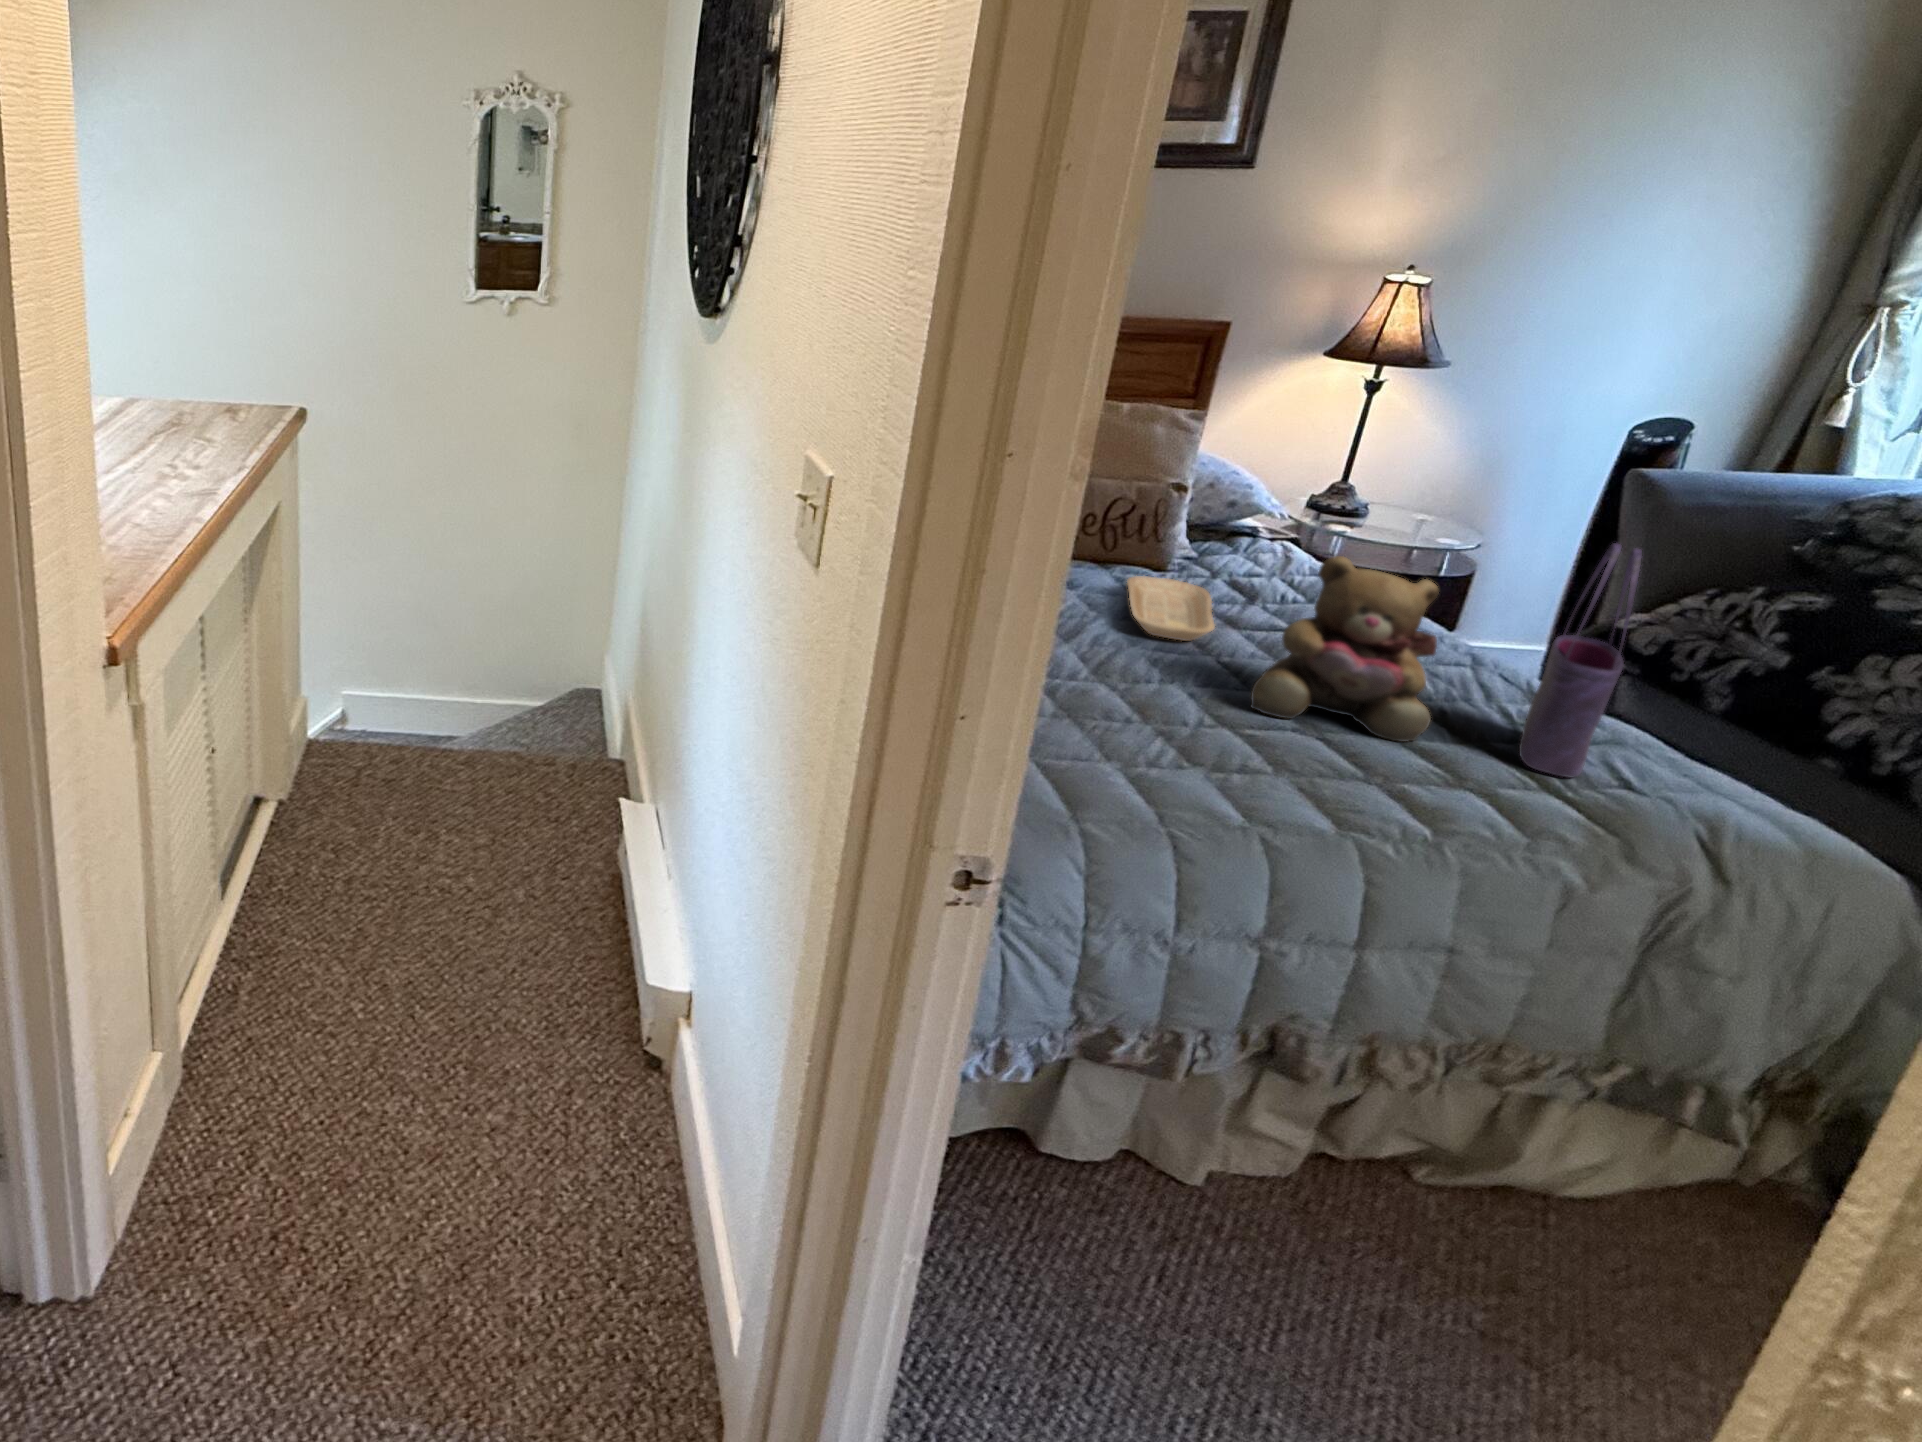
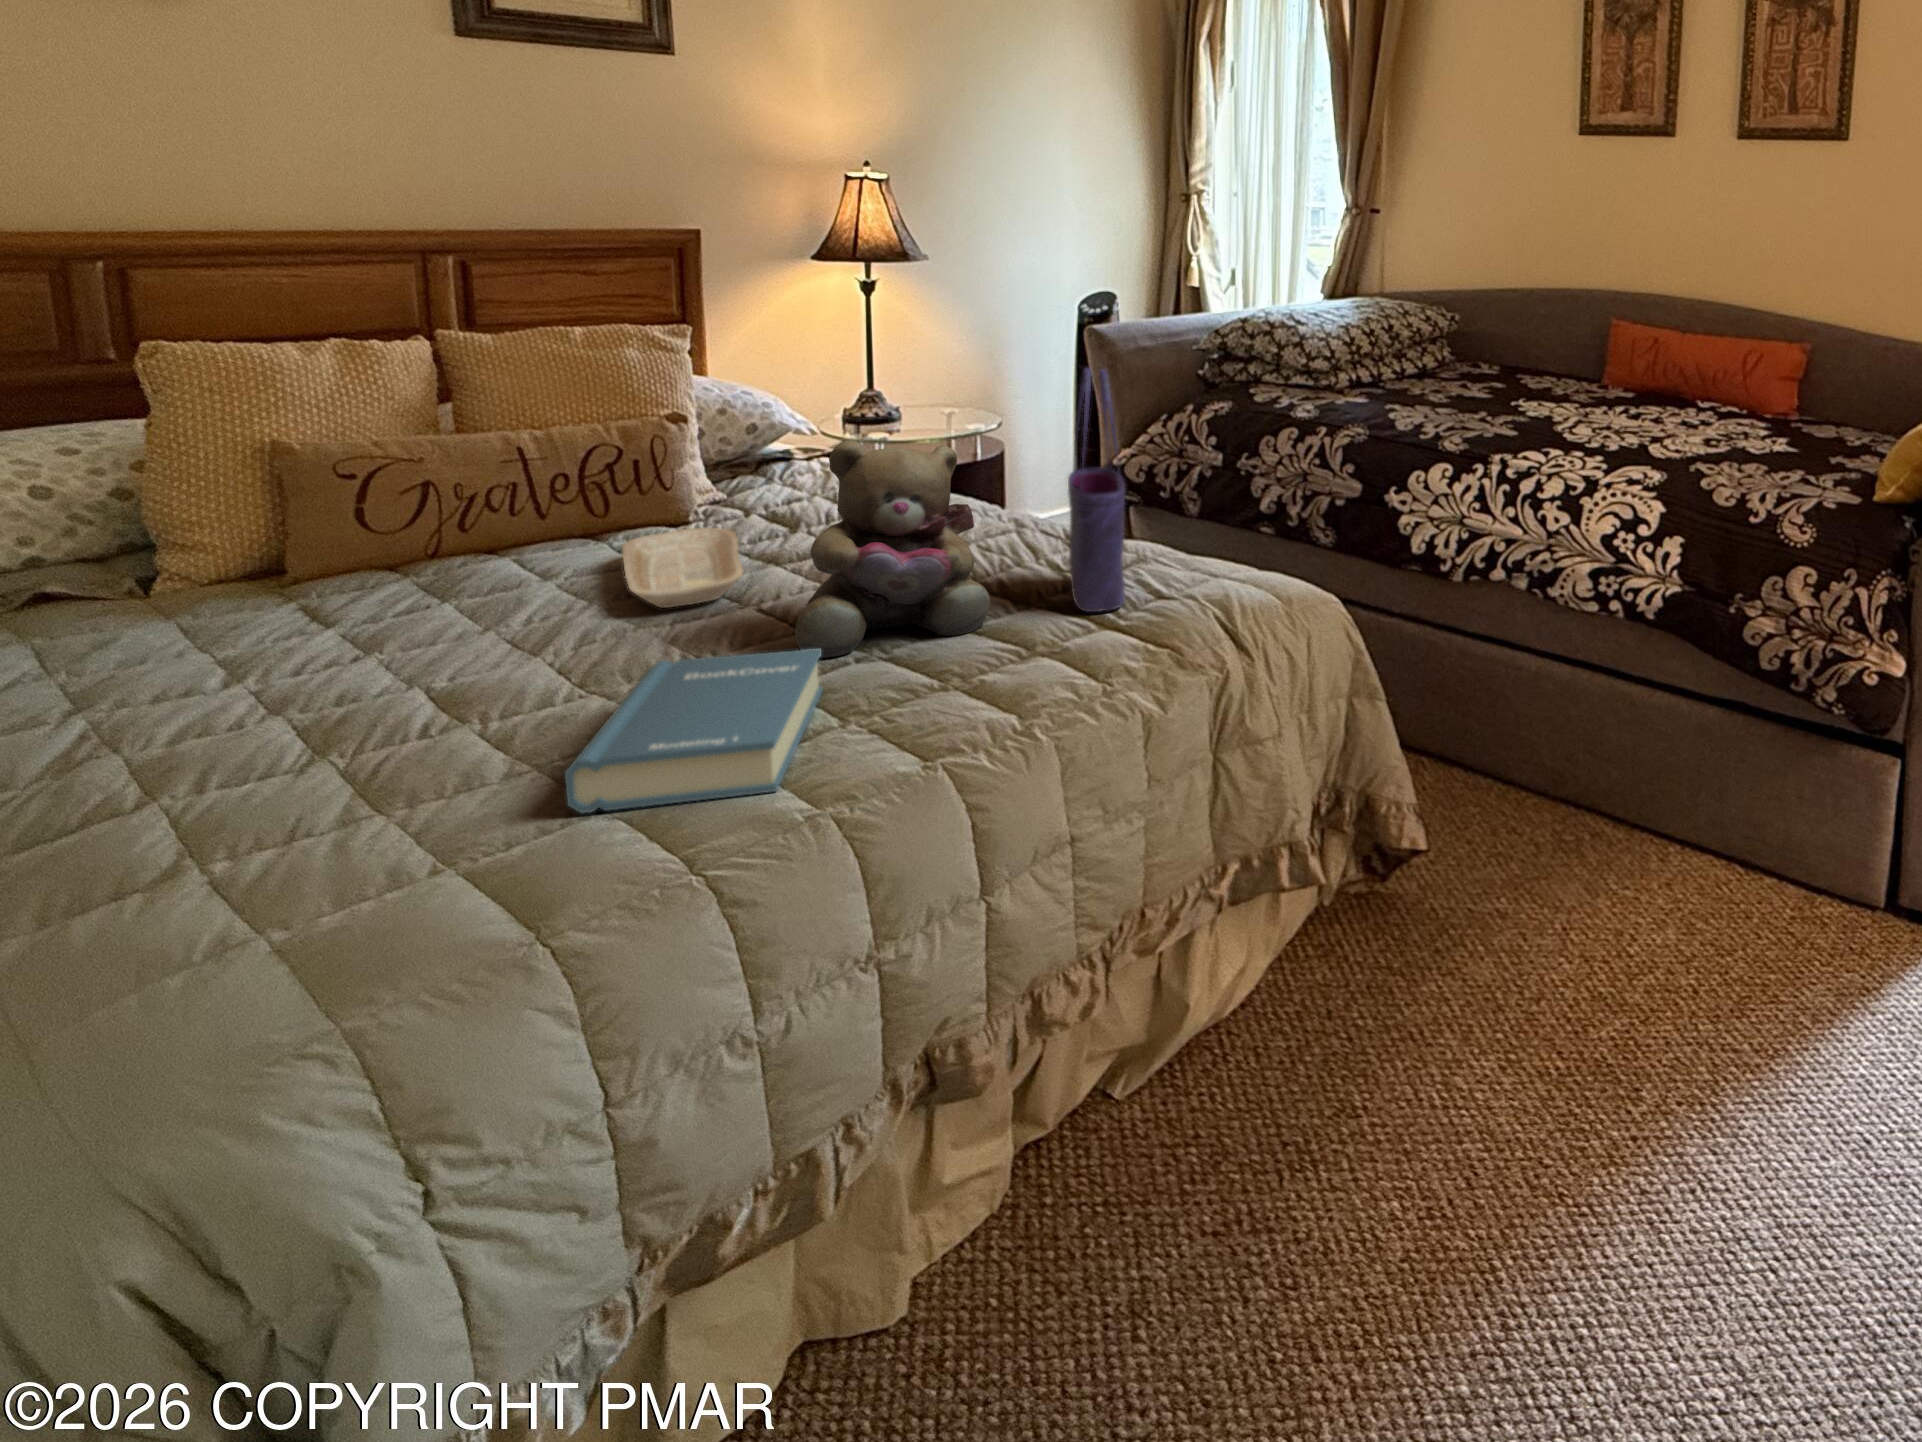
hardback book: none [1094,675,1273,794] -> present [565,649,823,813]

